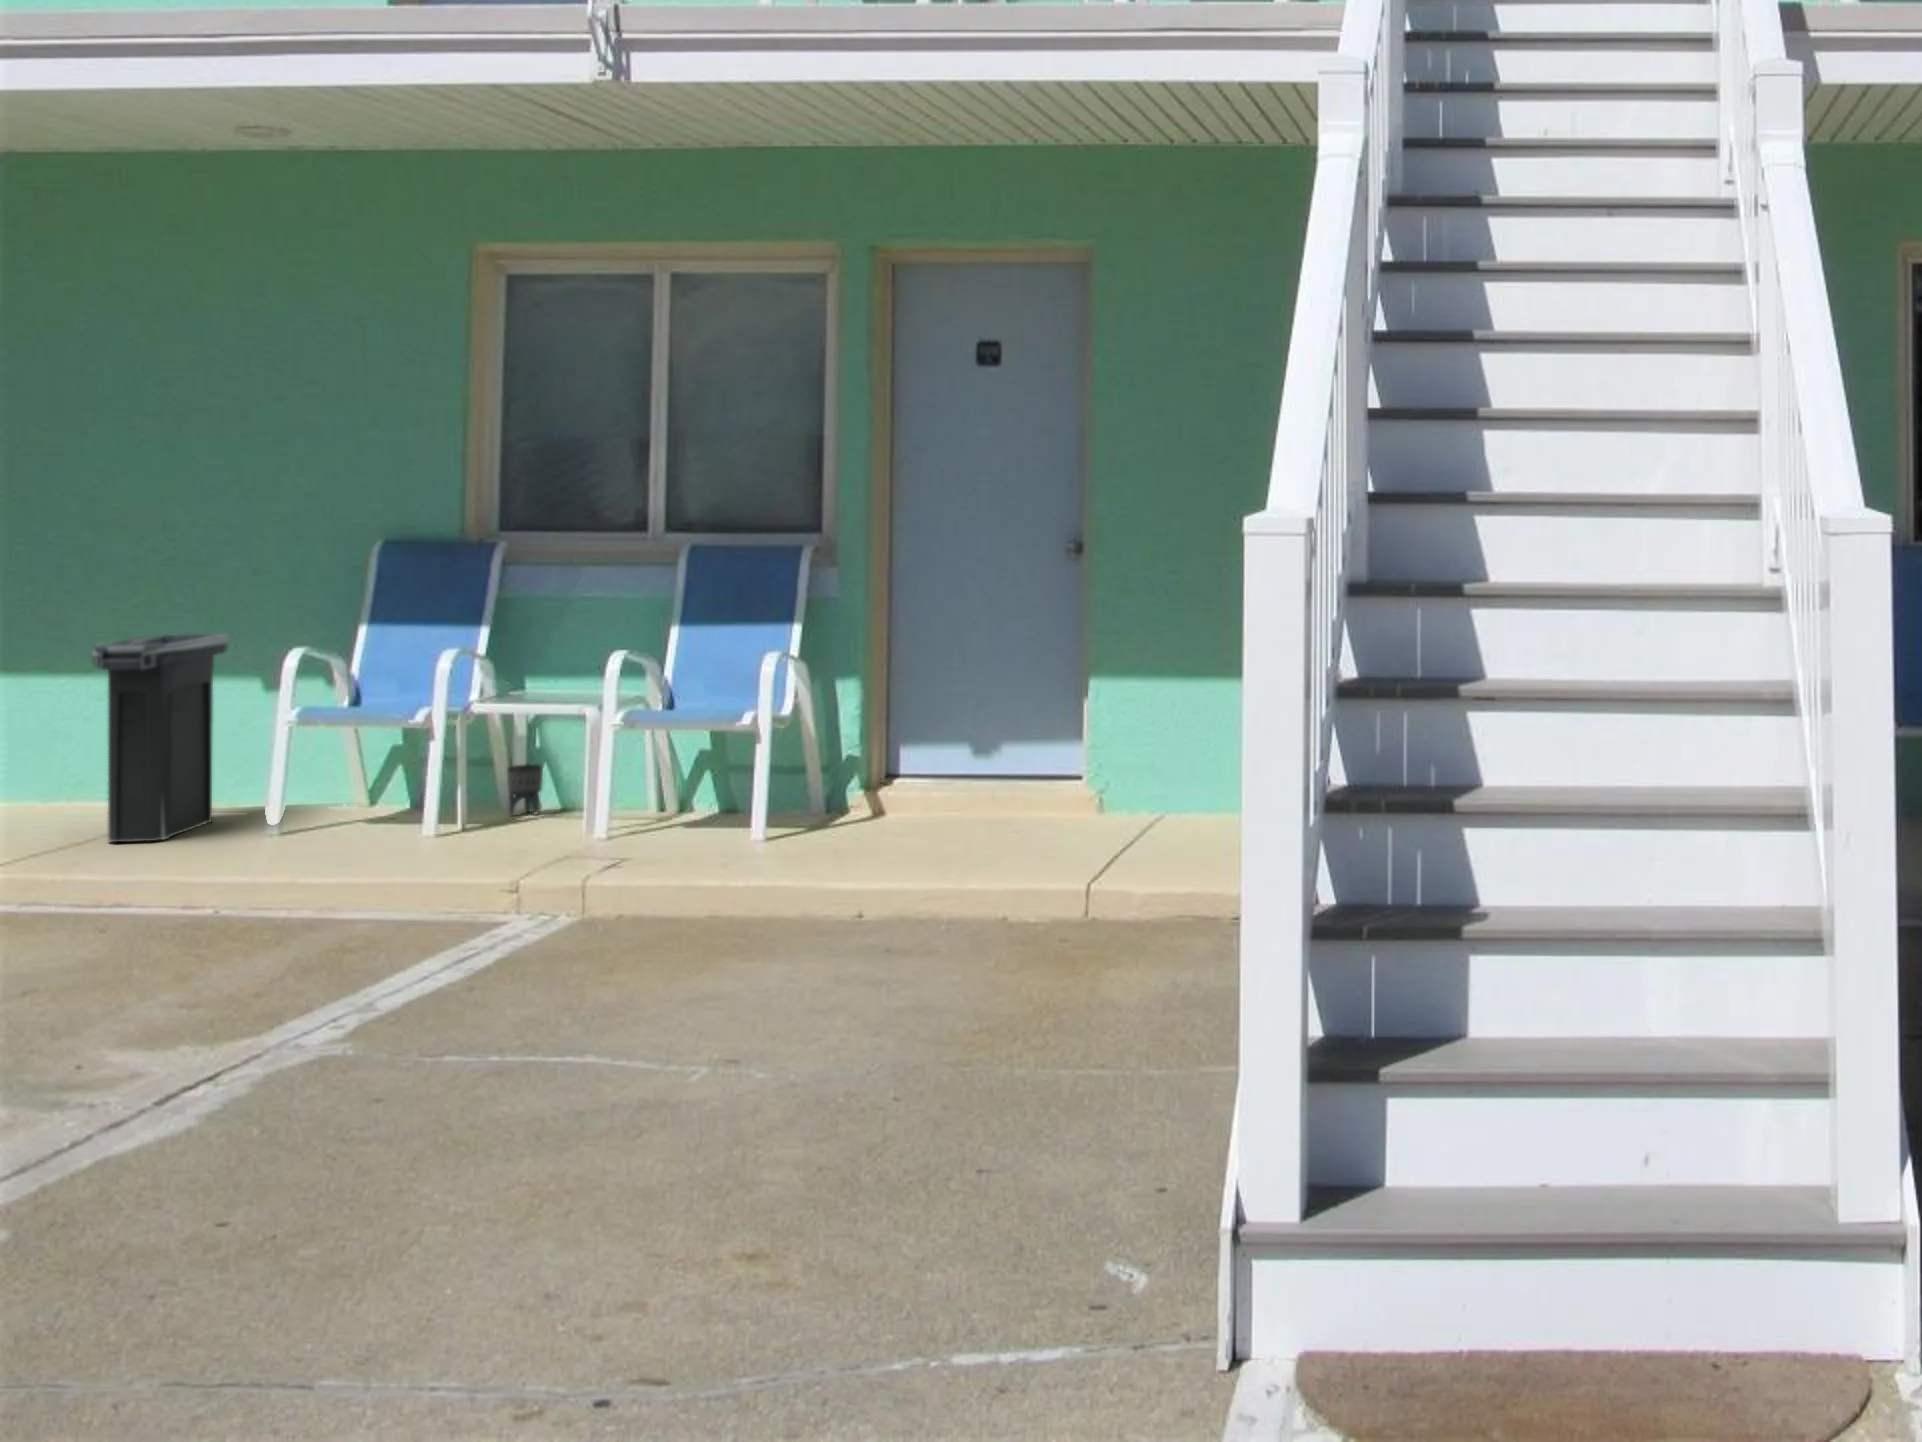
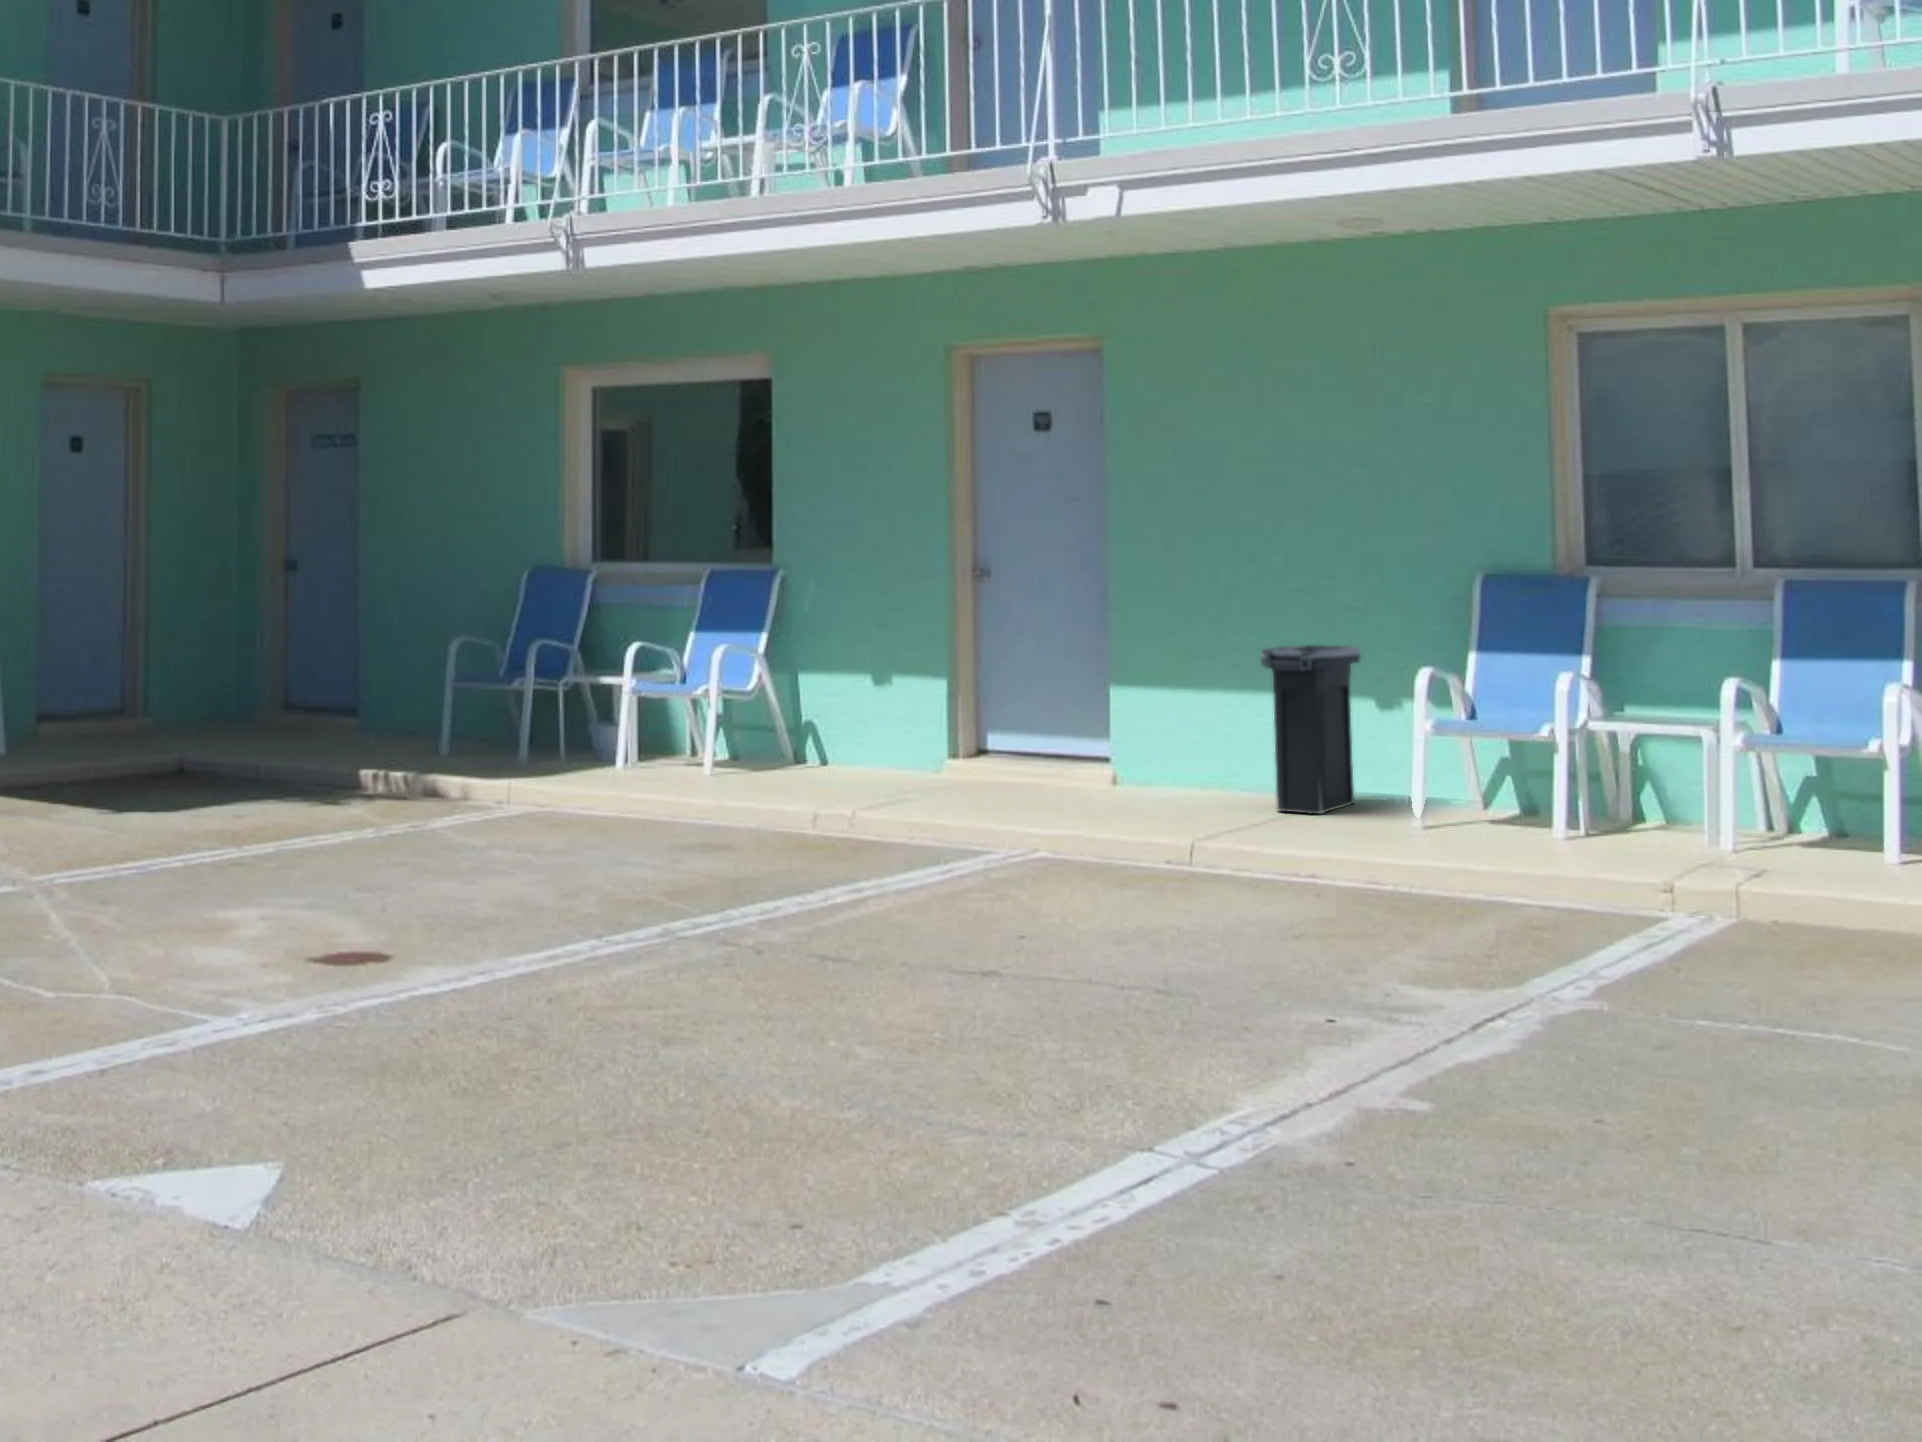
planter: present [507,764,543,816] -> none [1616,779,1650,826]

